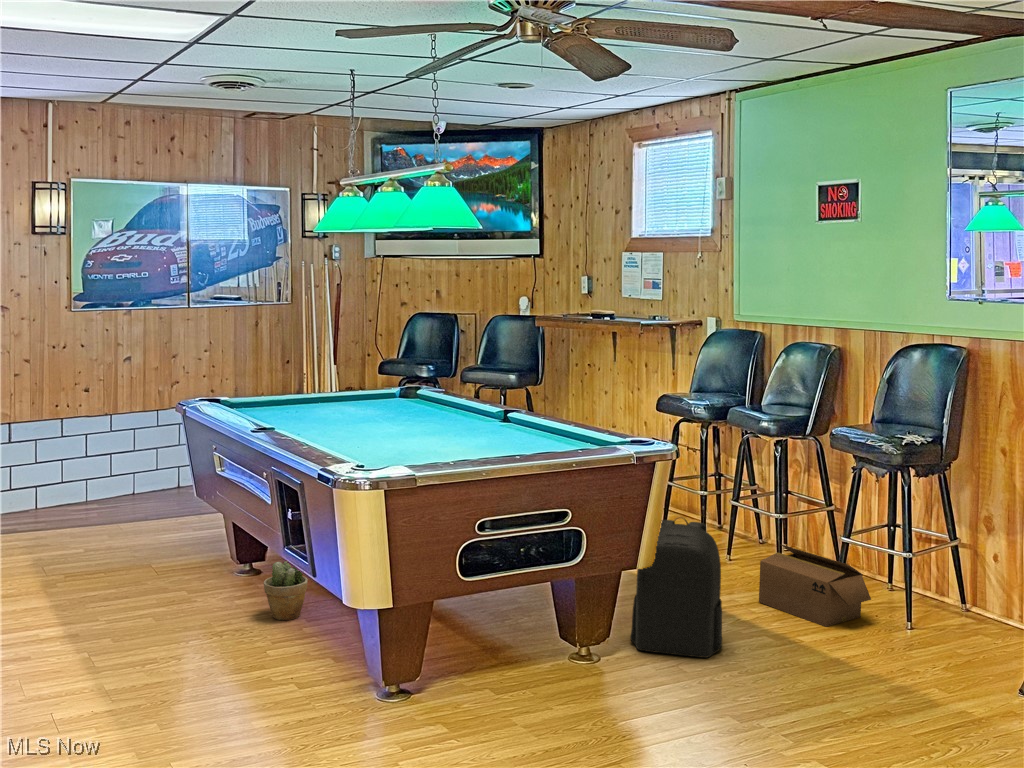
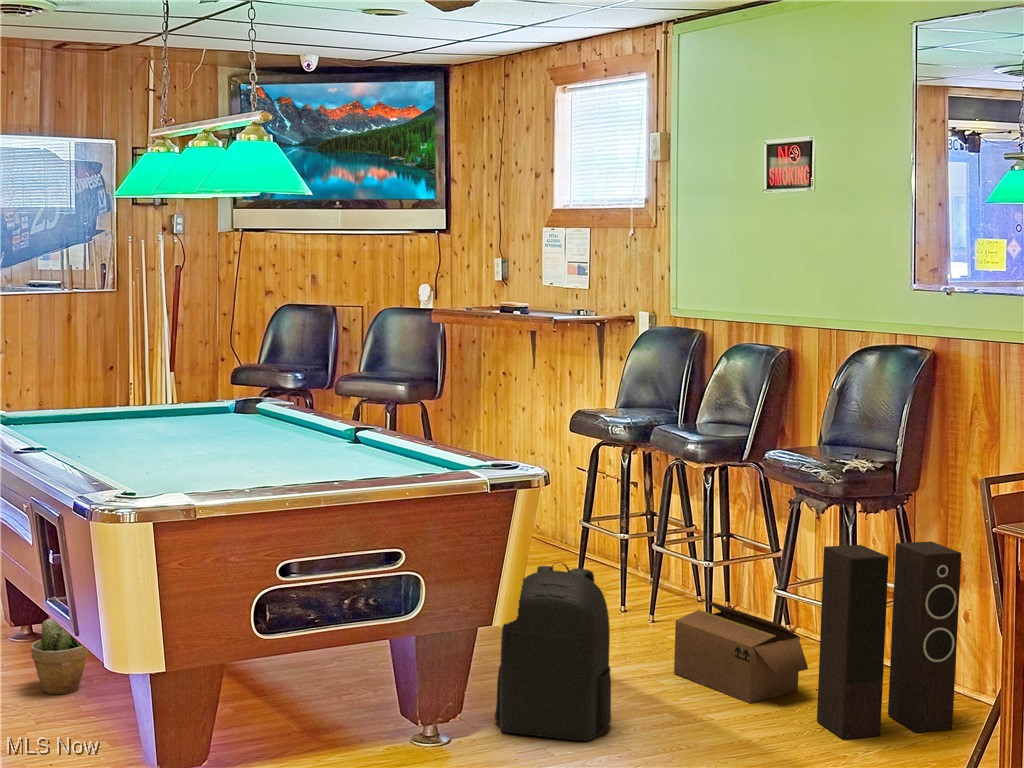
speaker: none [883,499,1002,656] -> present [817,542,961,739]

